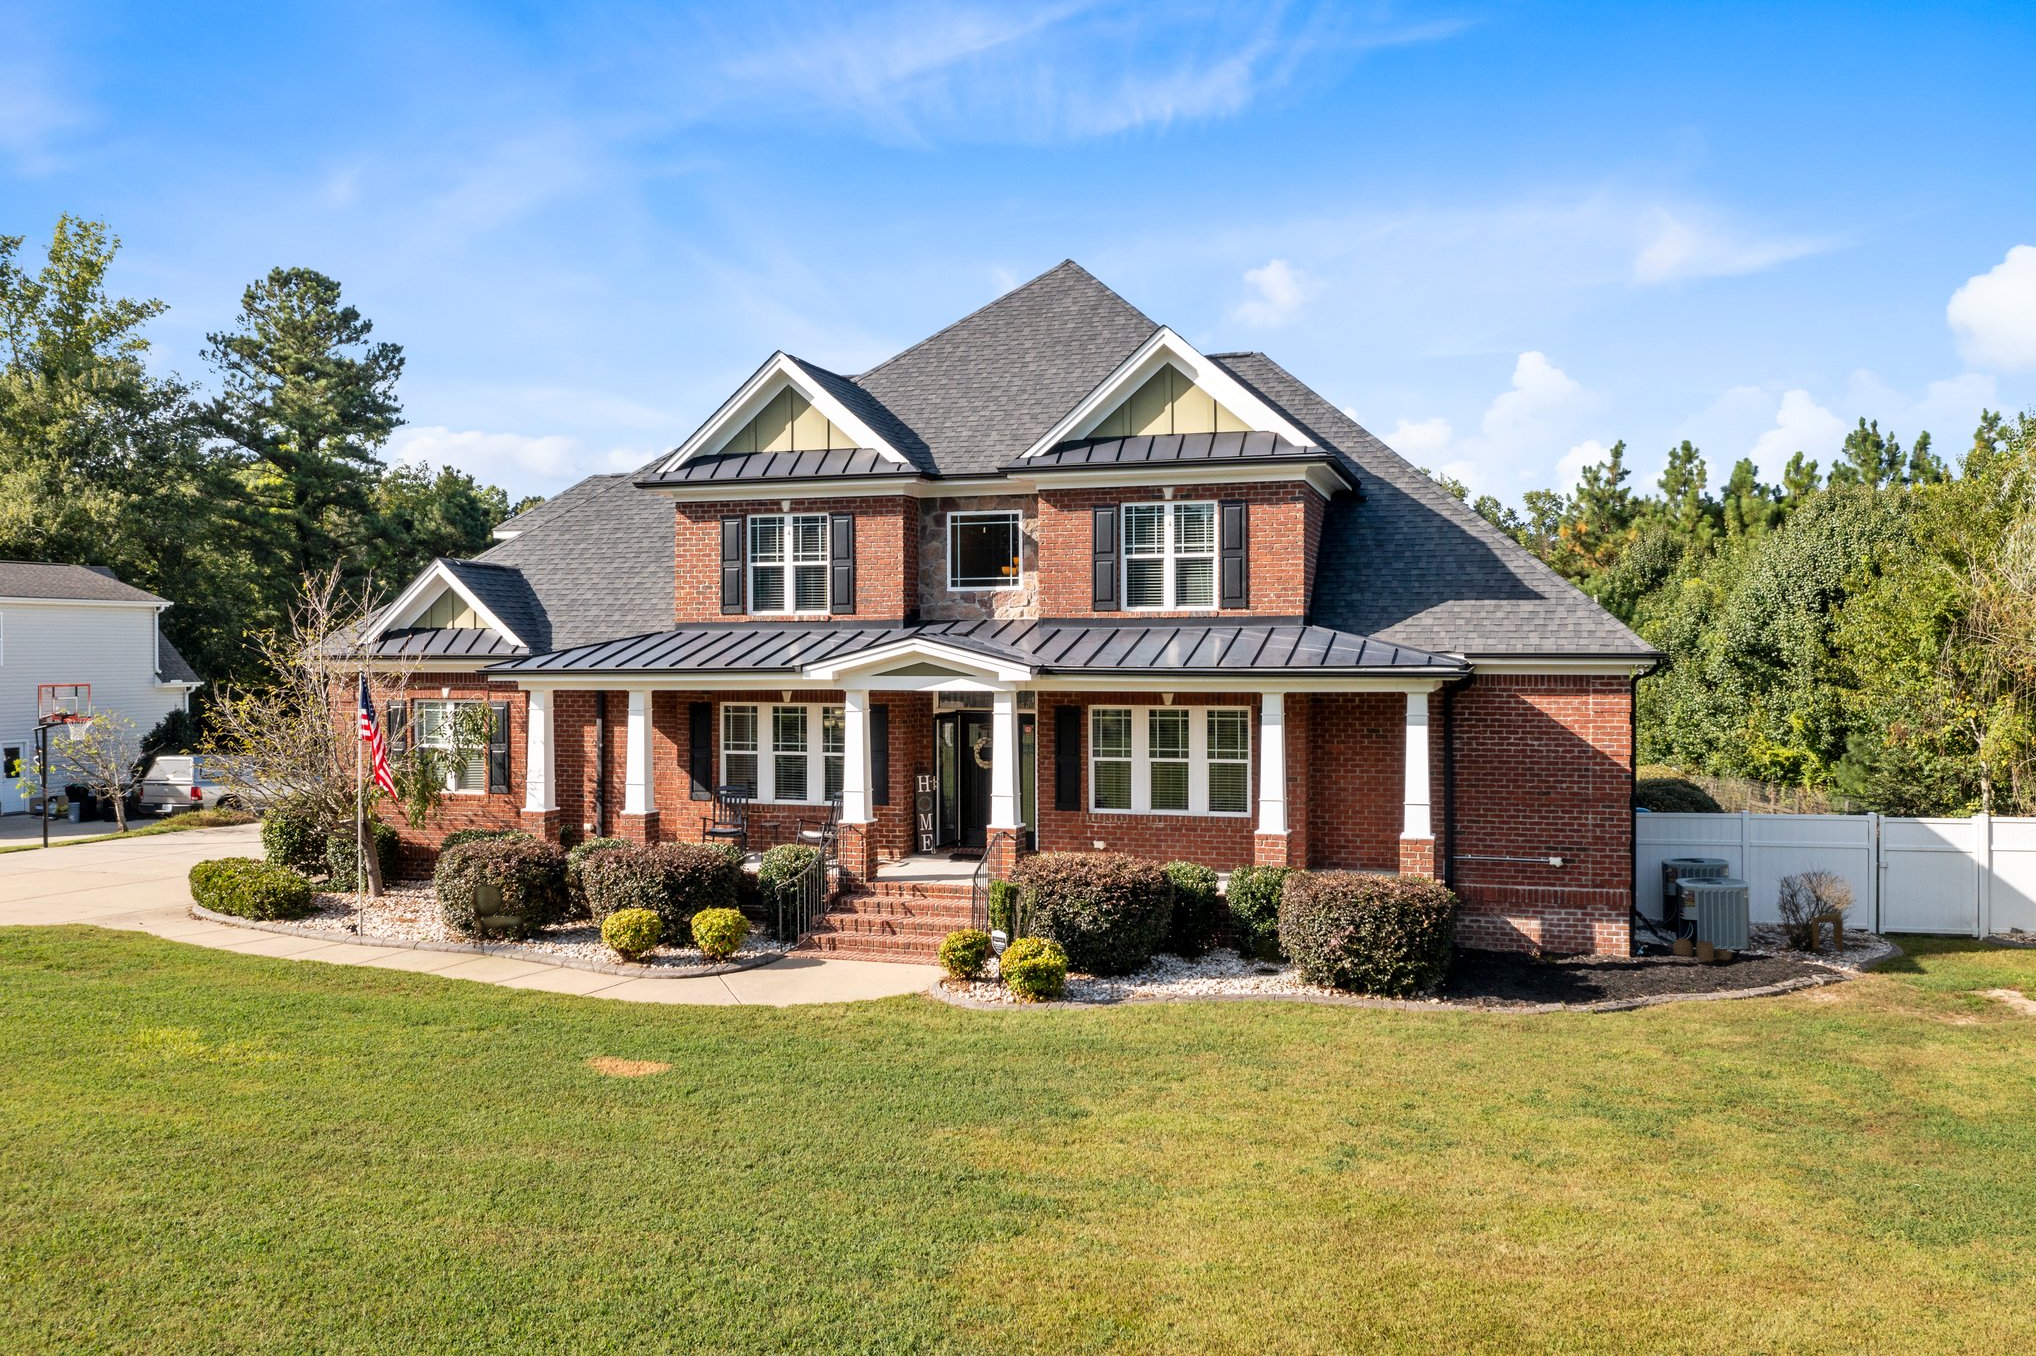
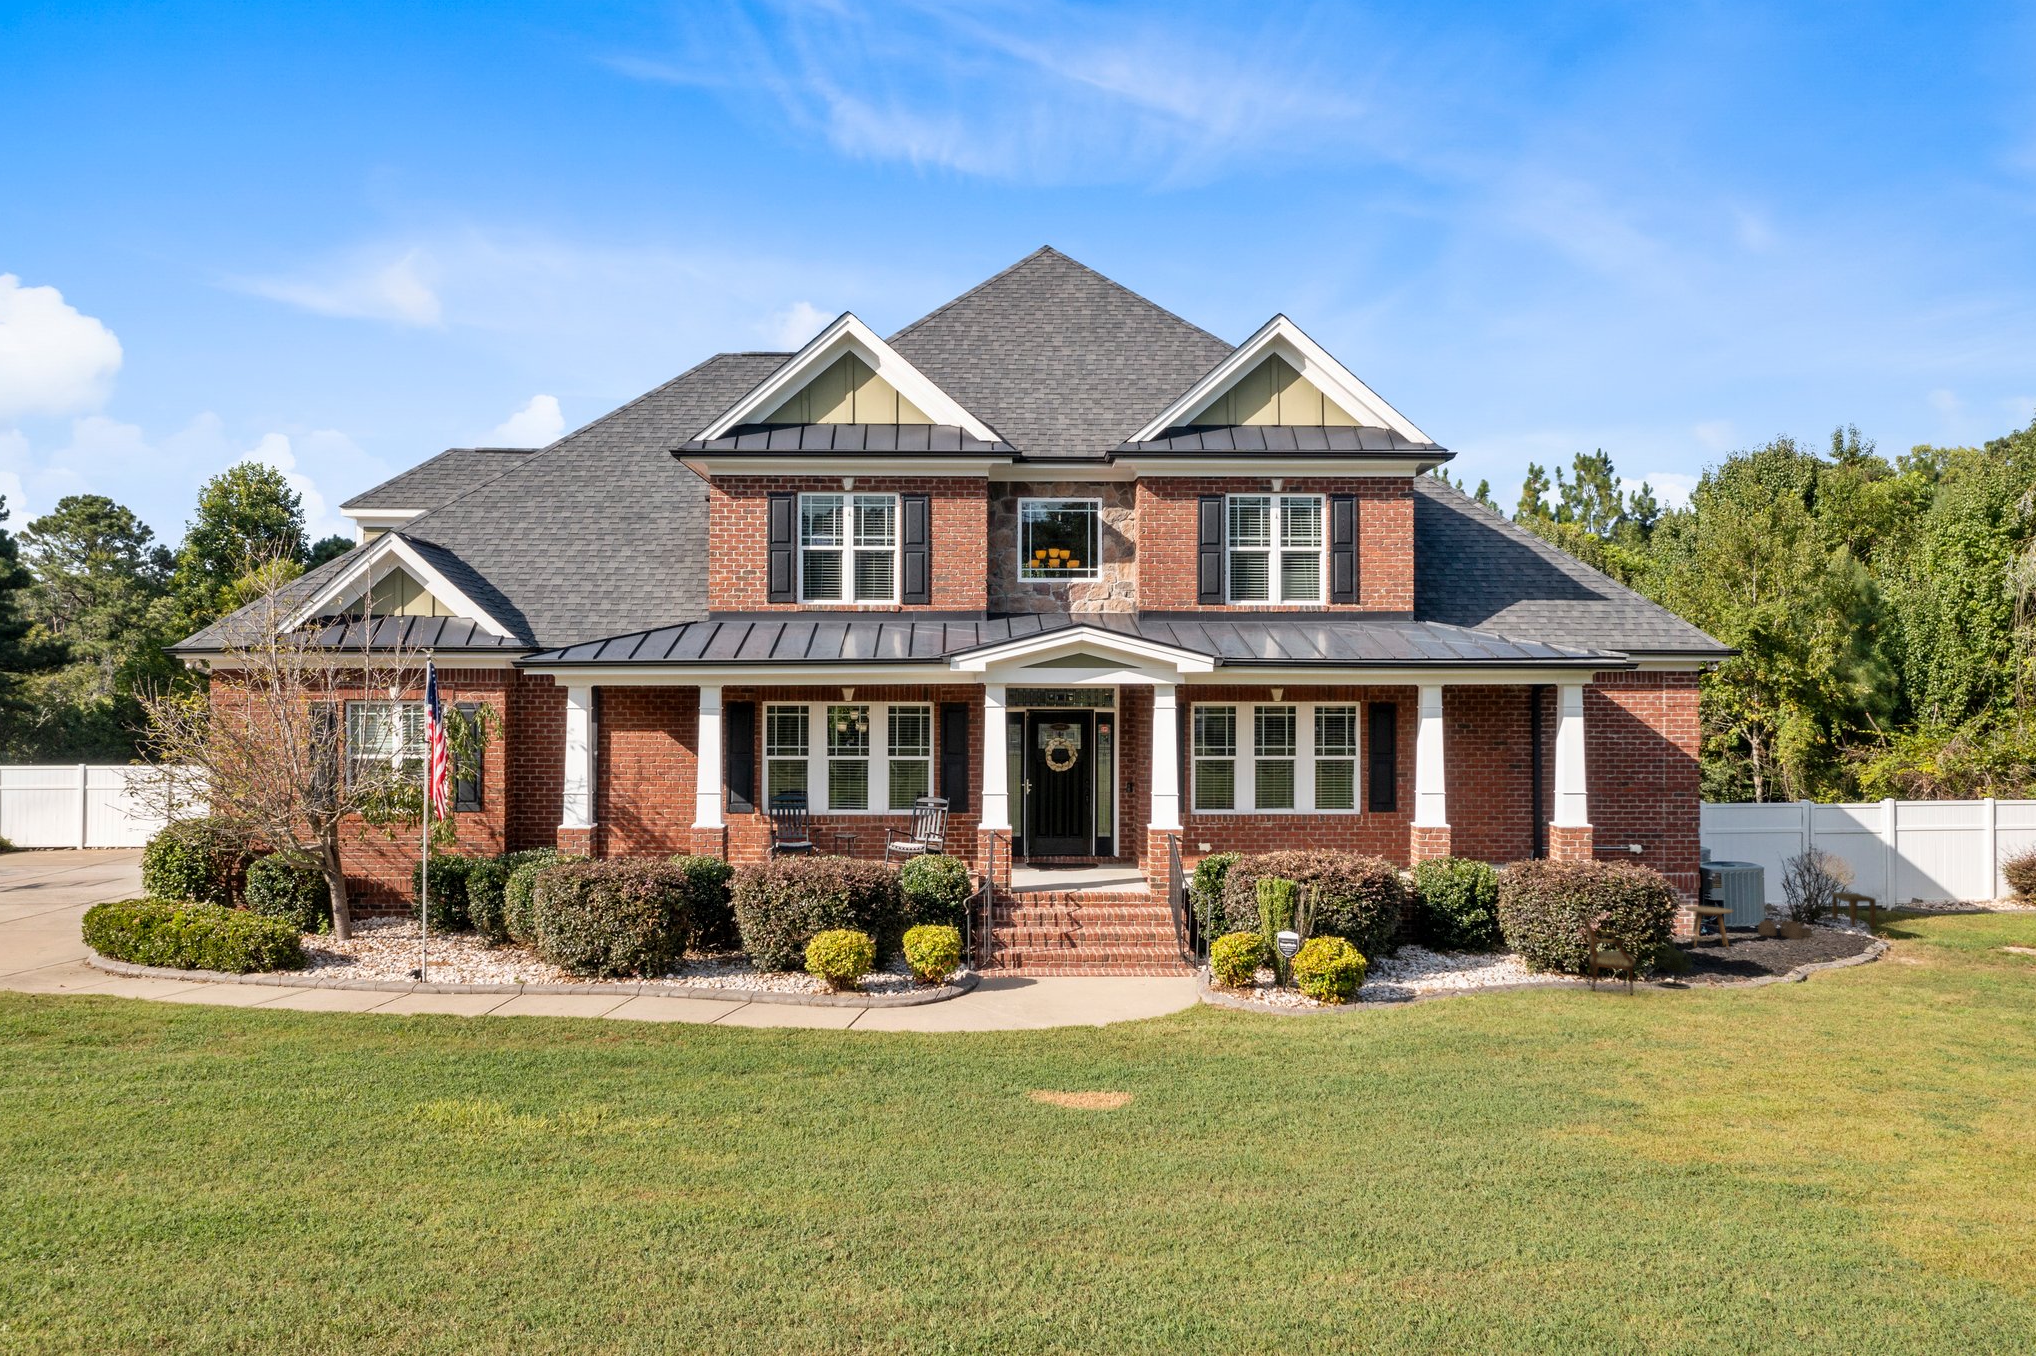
armchair: present [472,883,524,952] -> present [1578,913,1636,995]
side table: none [1554,922,1603,970] -> present [1685,906,1733,949]
potted tree: present [1255,931,1281,975] -> present [1658,940,1691,989]

